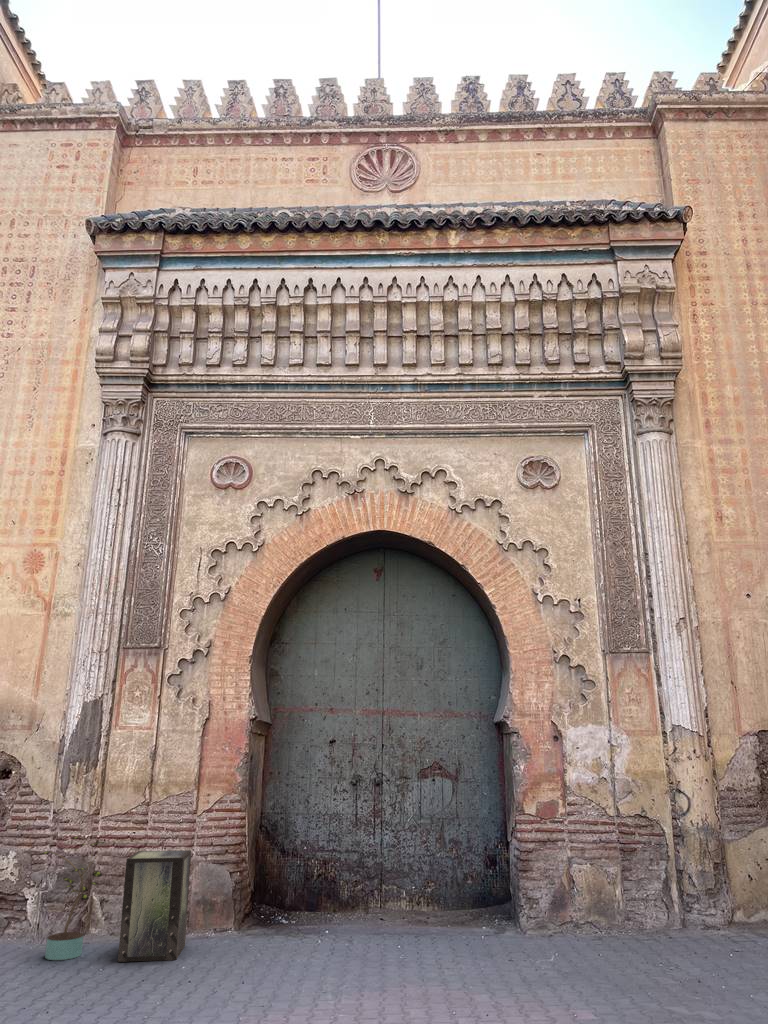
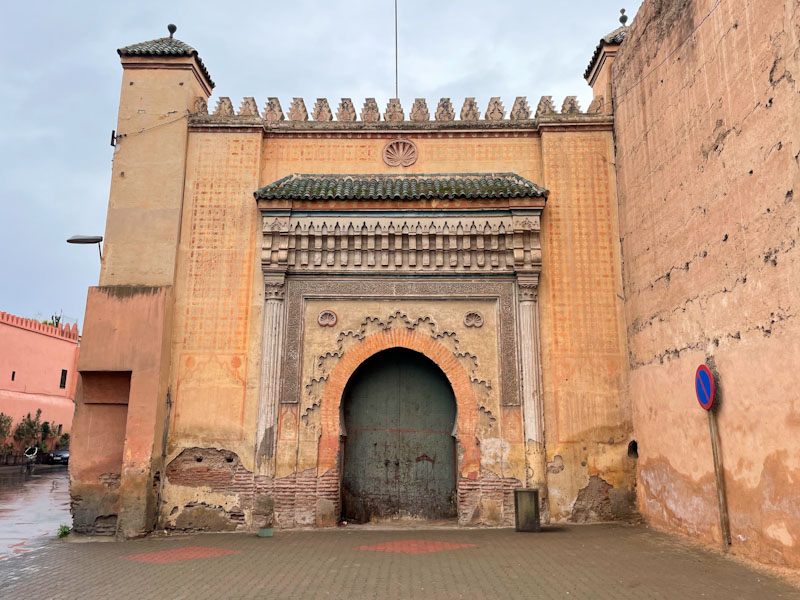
storage box: present [118,850,191,962] -> present [514,488,541,532]

